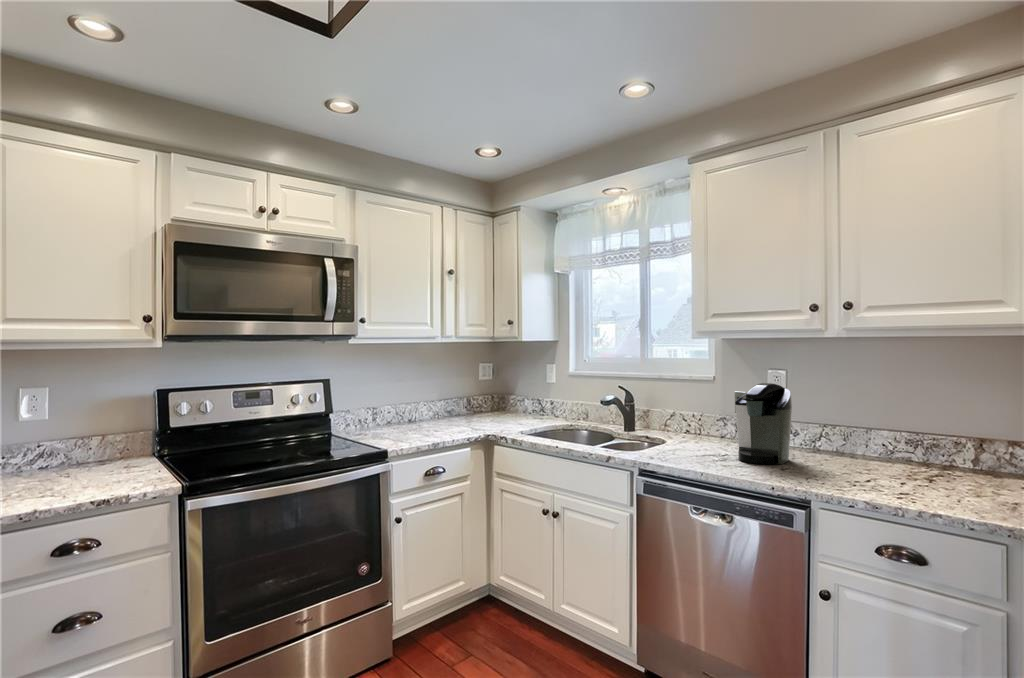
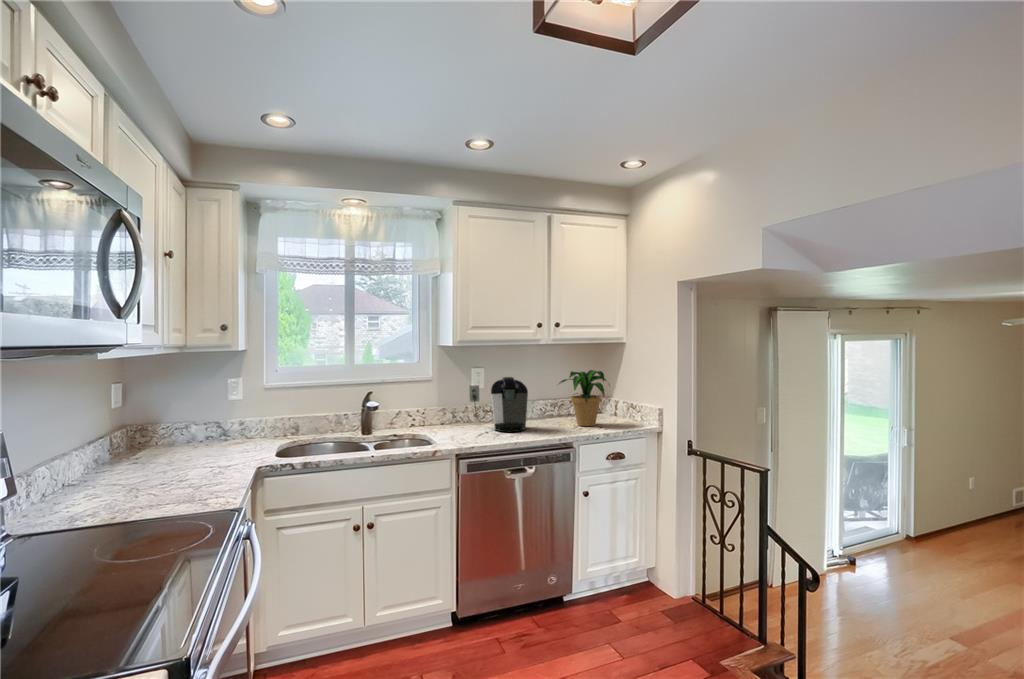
potted plant: none [840,384,967,488] -> present [559,370,606,426]

